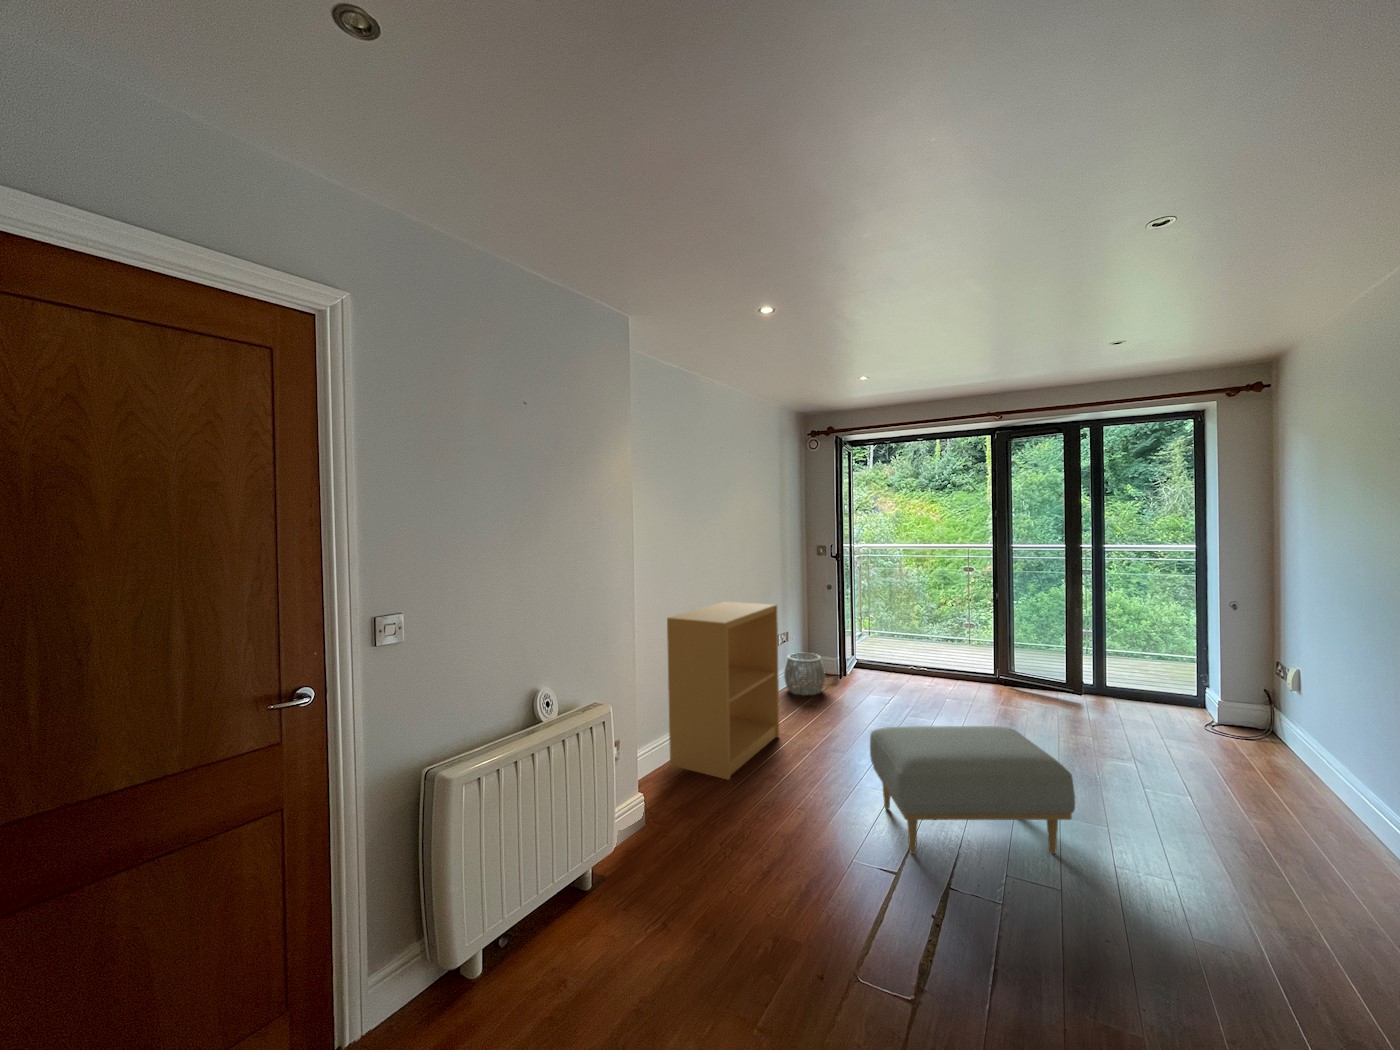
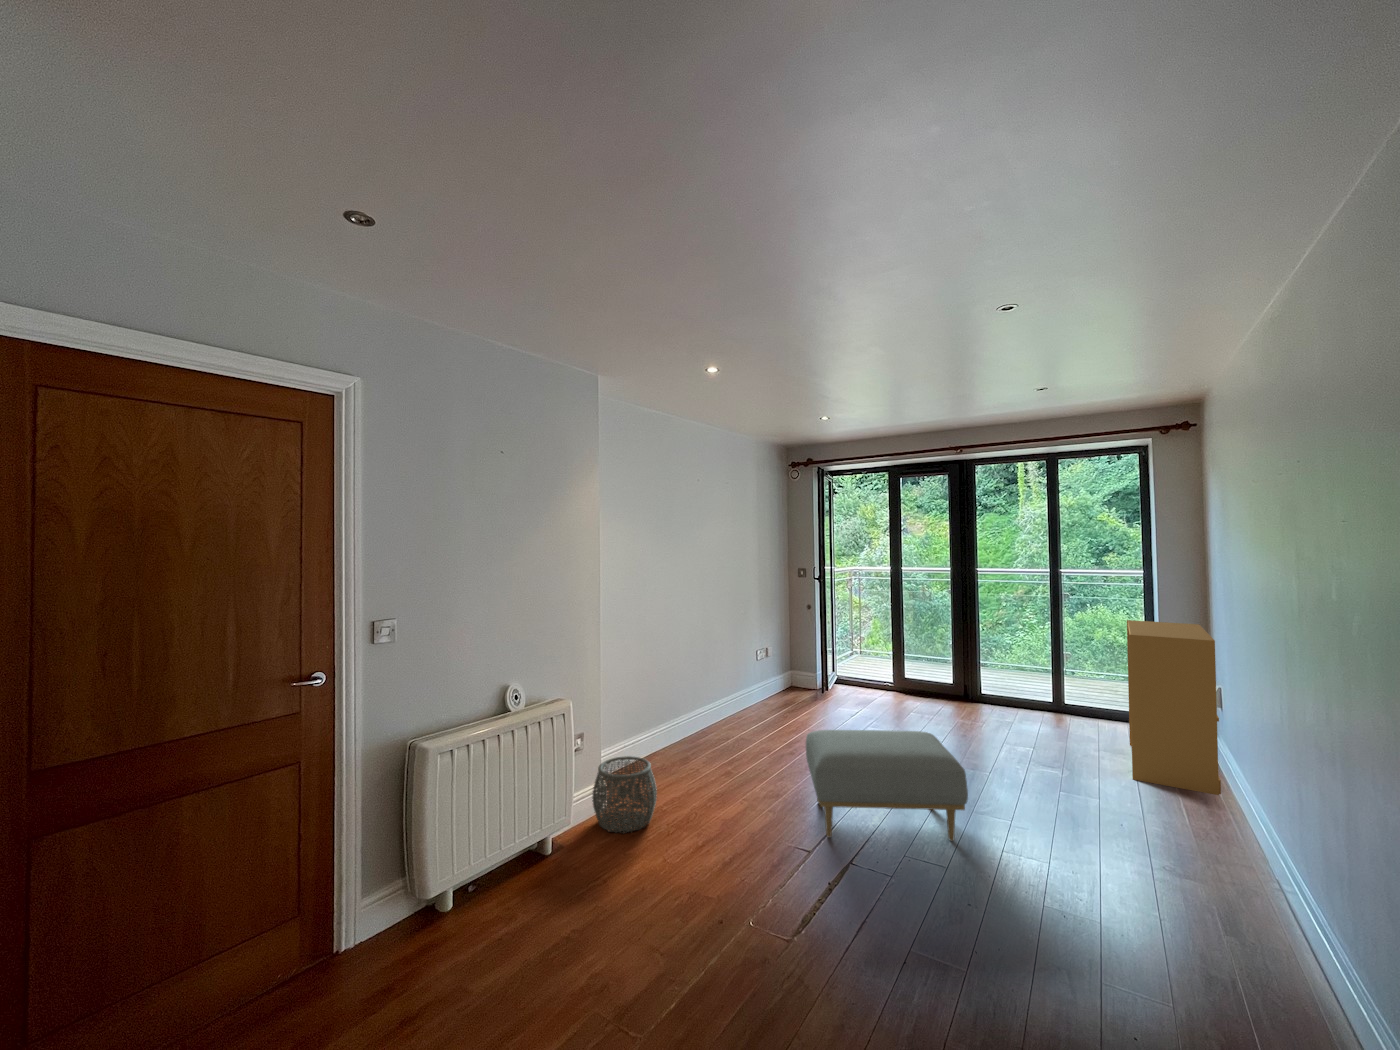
bookshelf: present [667,602,780,780] -> present [1127,620,1221,795]
woven basket: present [784,653,825,695] -> present [592,756,657,833]

